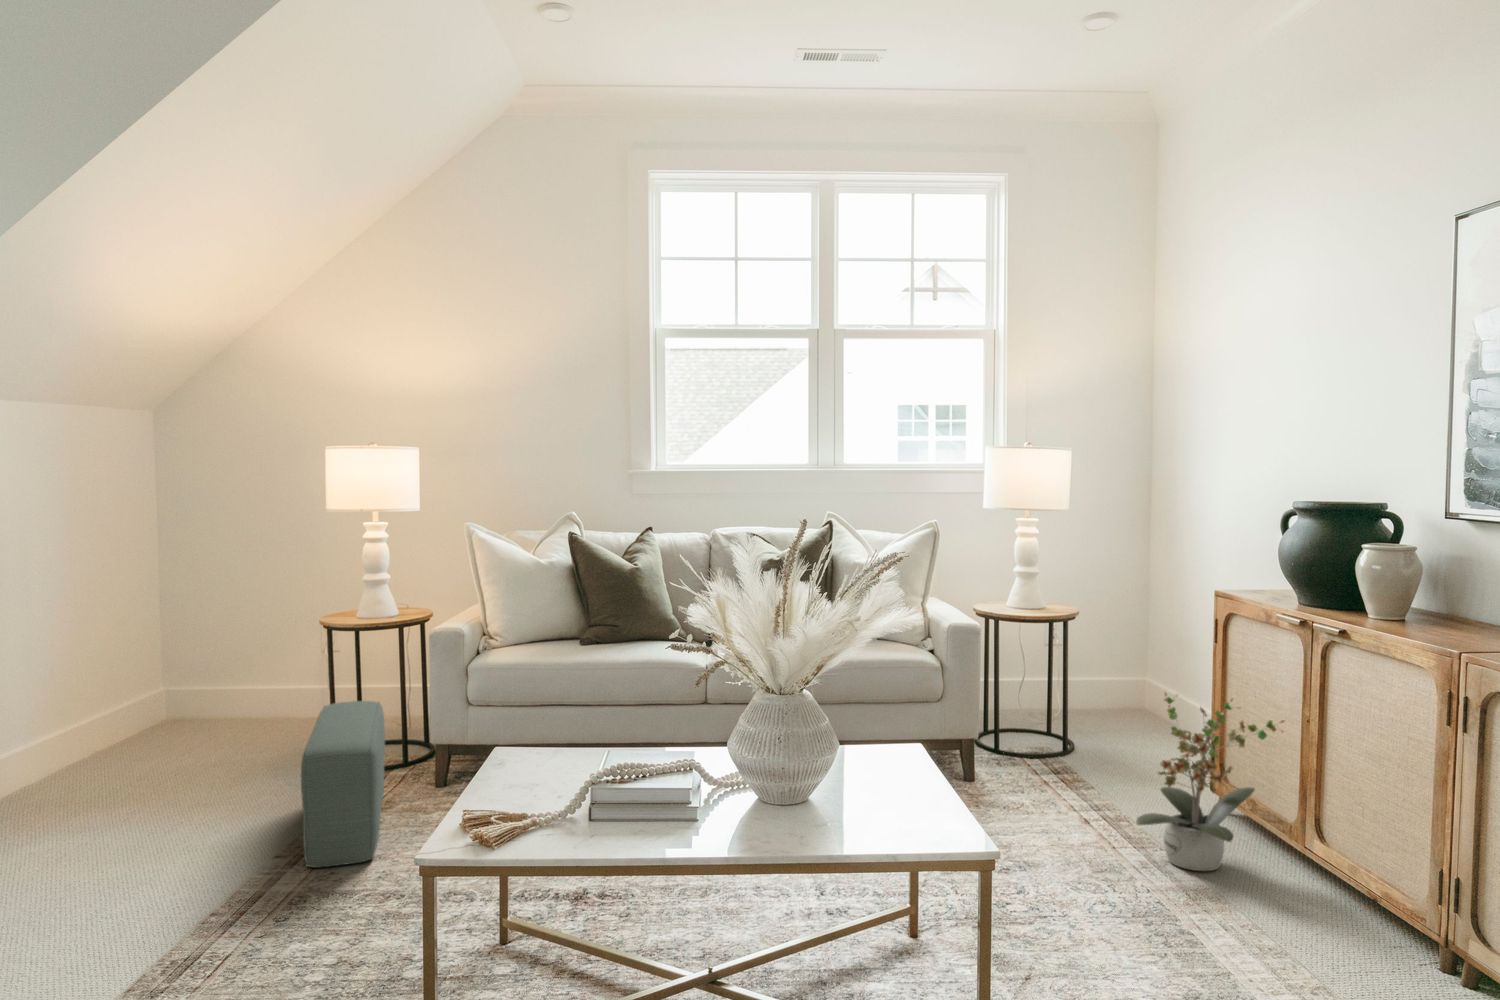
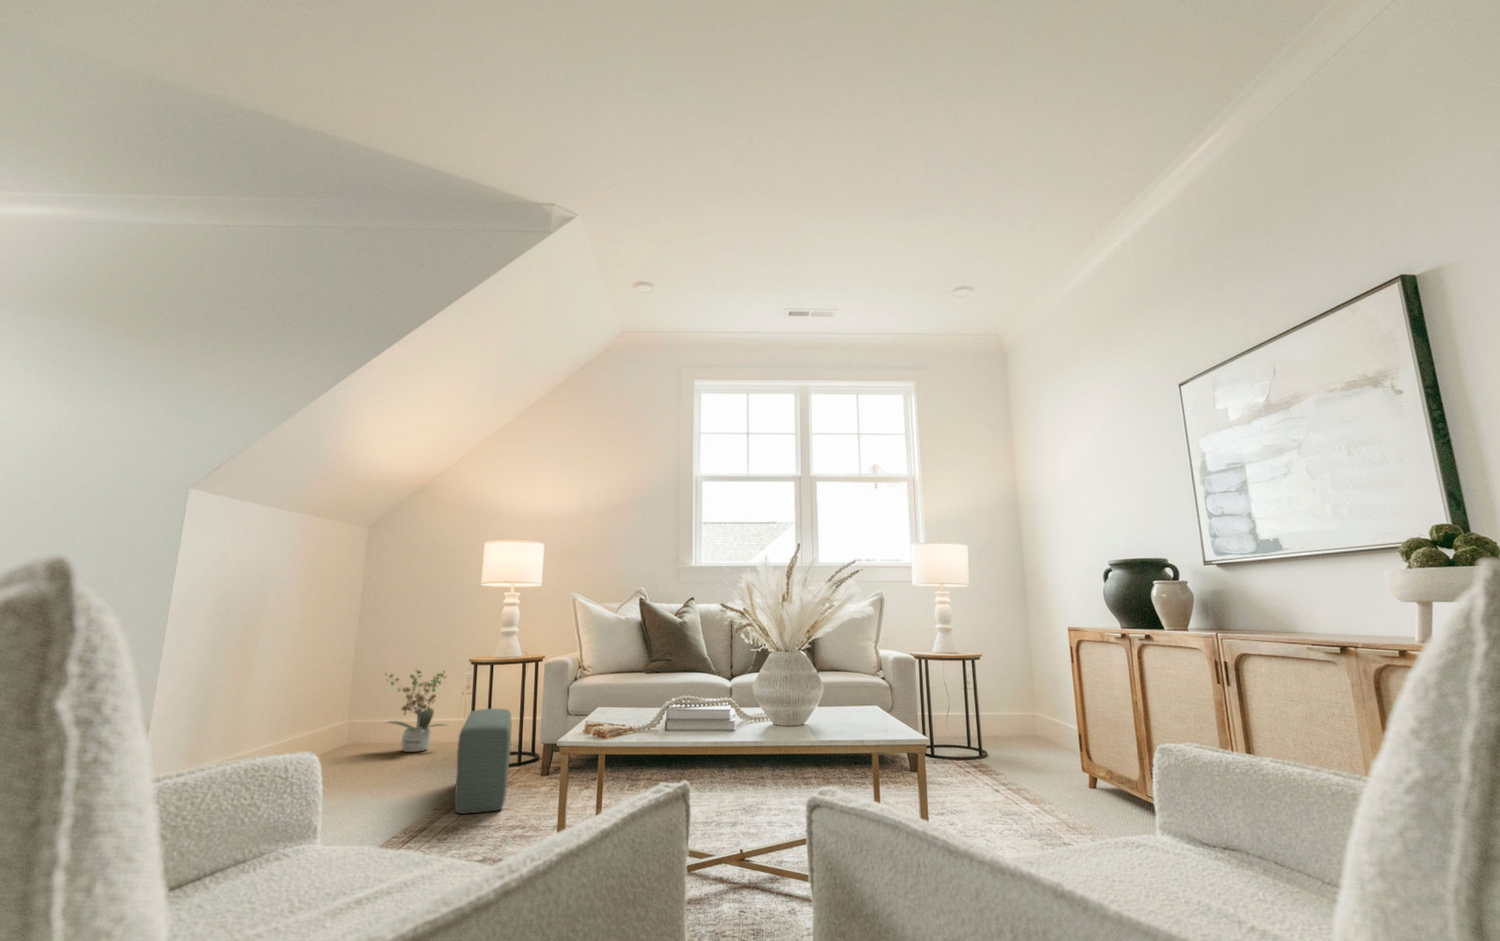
potted plant: present [1136,693,1284,871] -> present [389,670,447,752]

